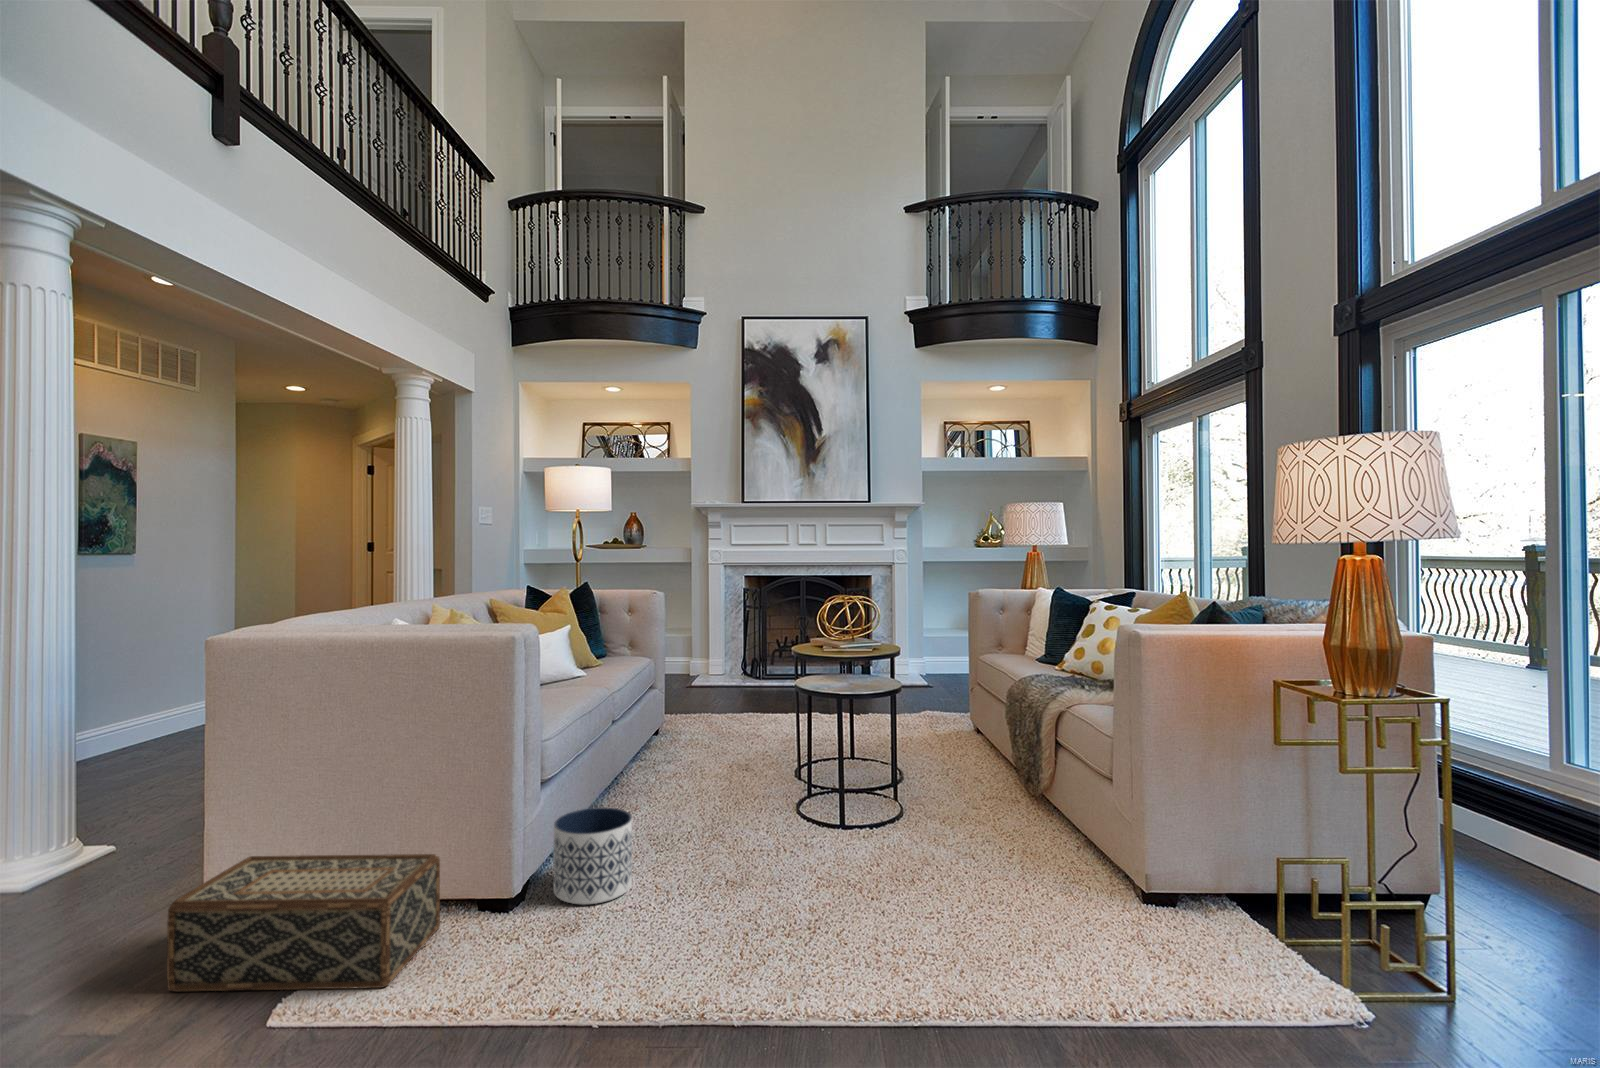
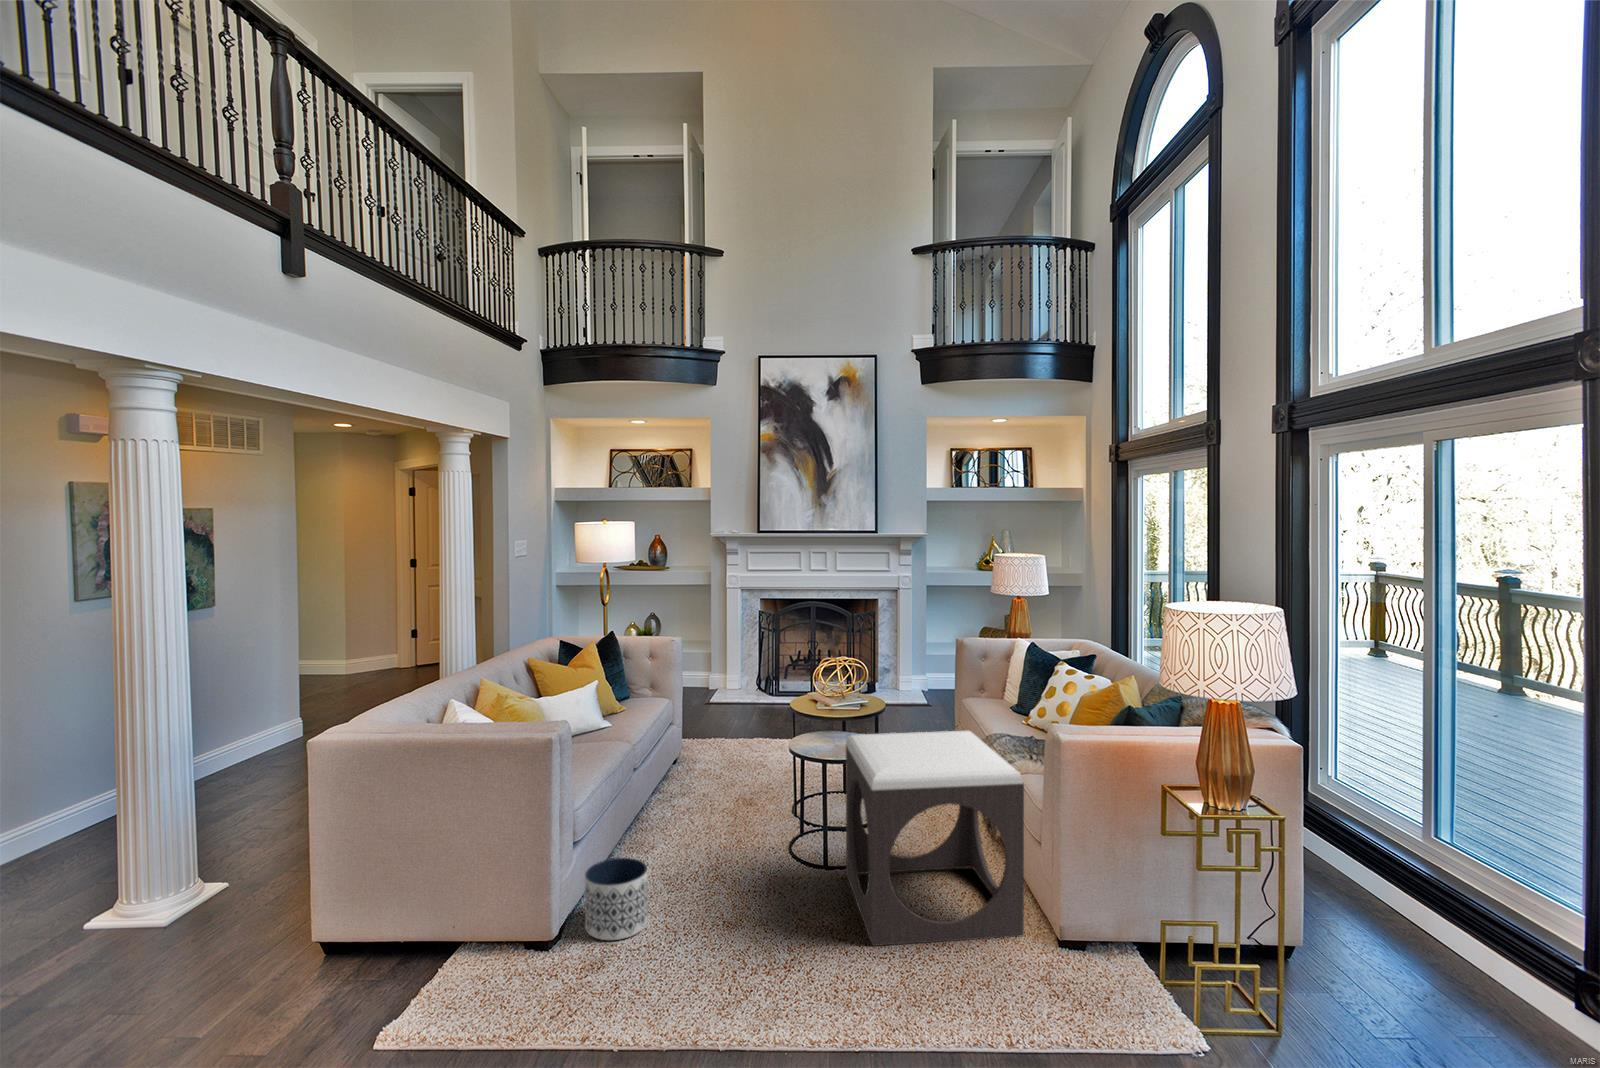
footstool: none [868,661,1095,905] -> present [846,731,1024,946]
woven basket: present [167,854,440,991] -> none [298,903,497,1013]

